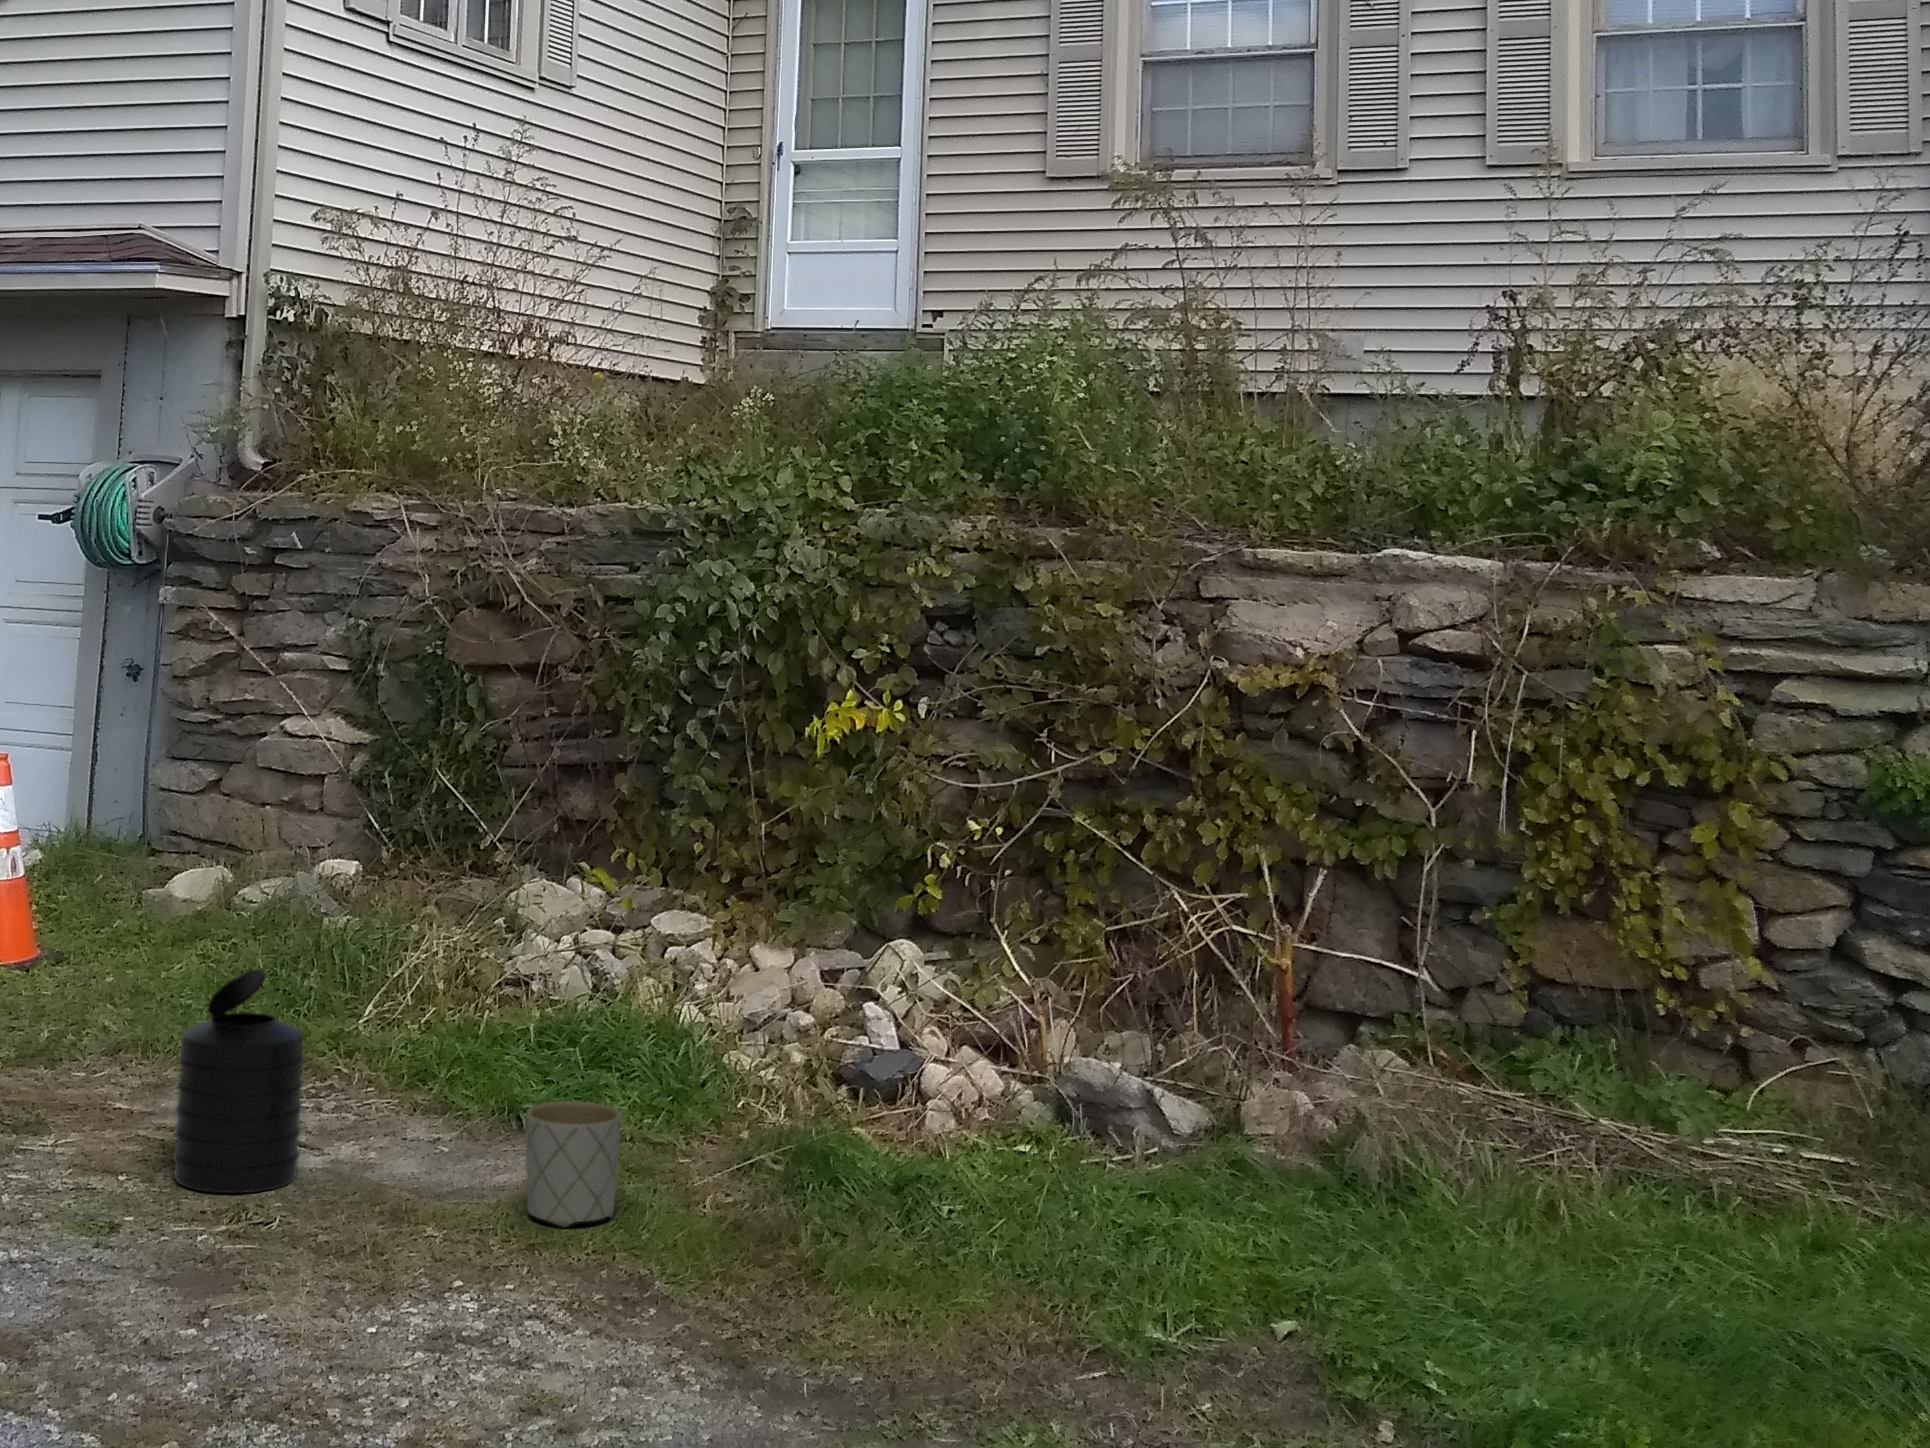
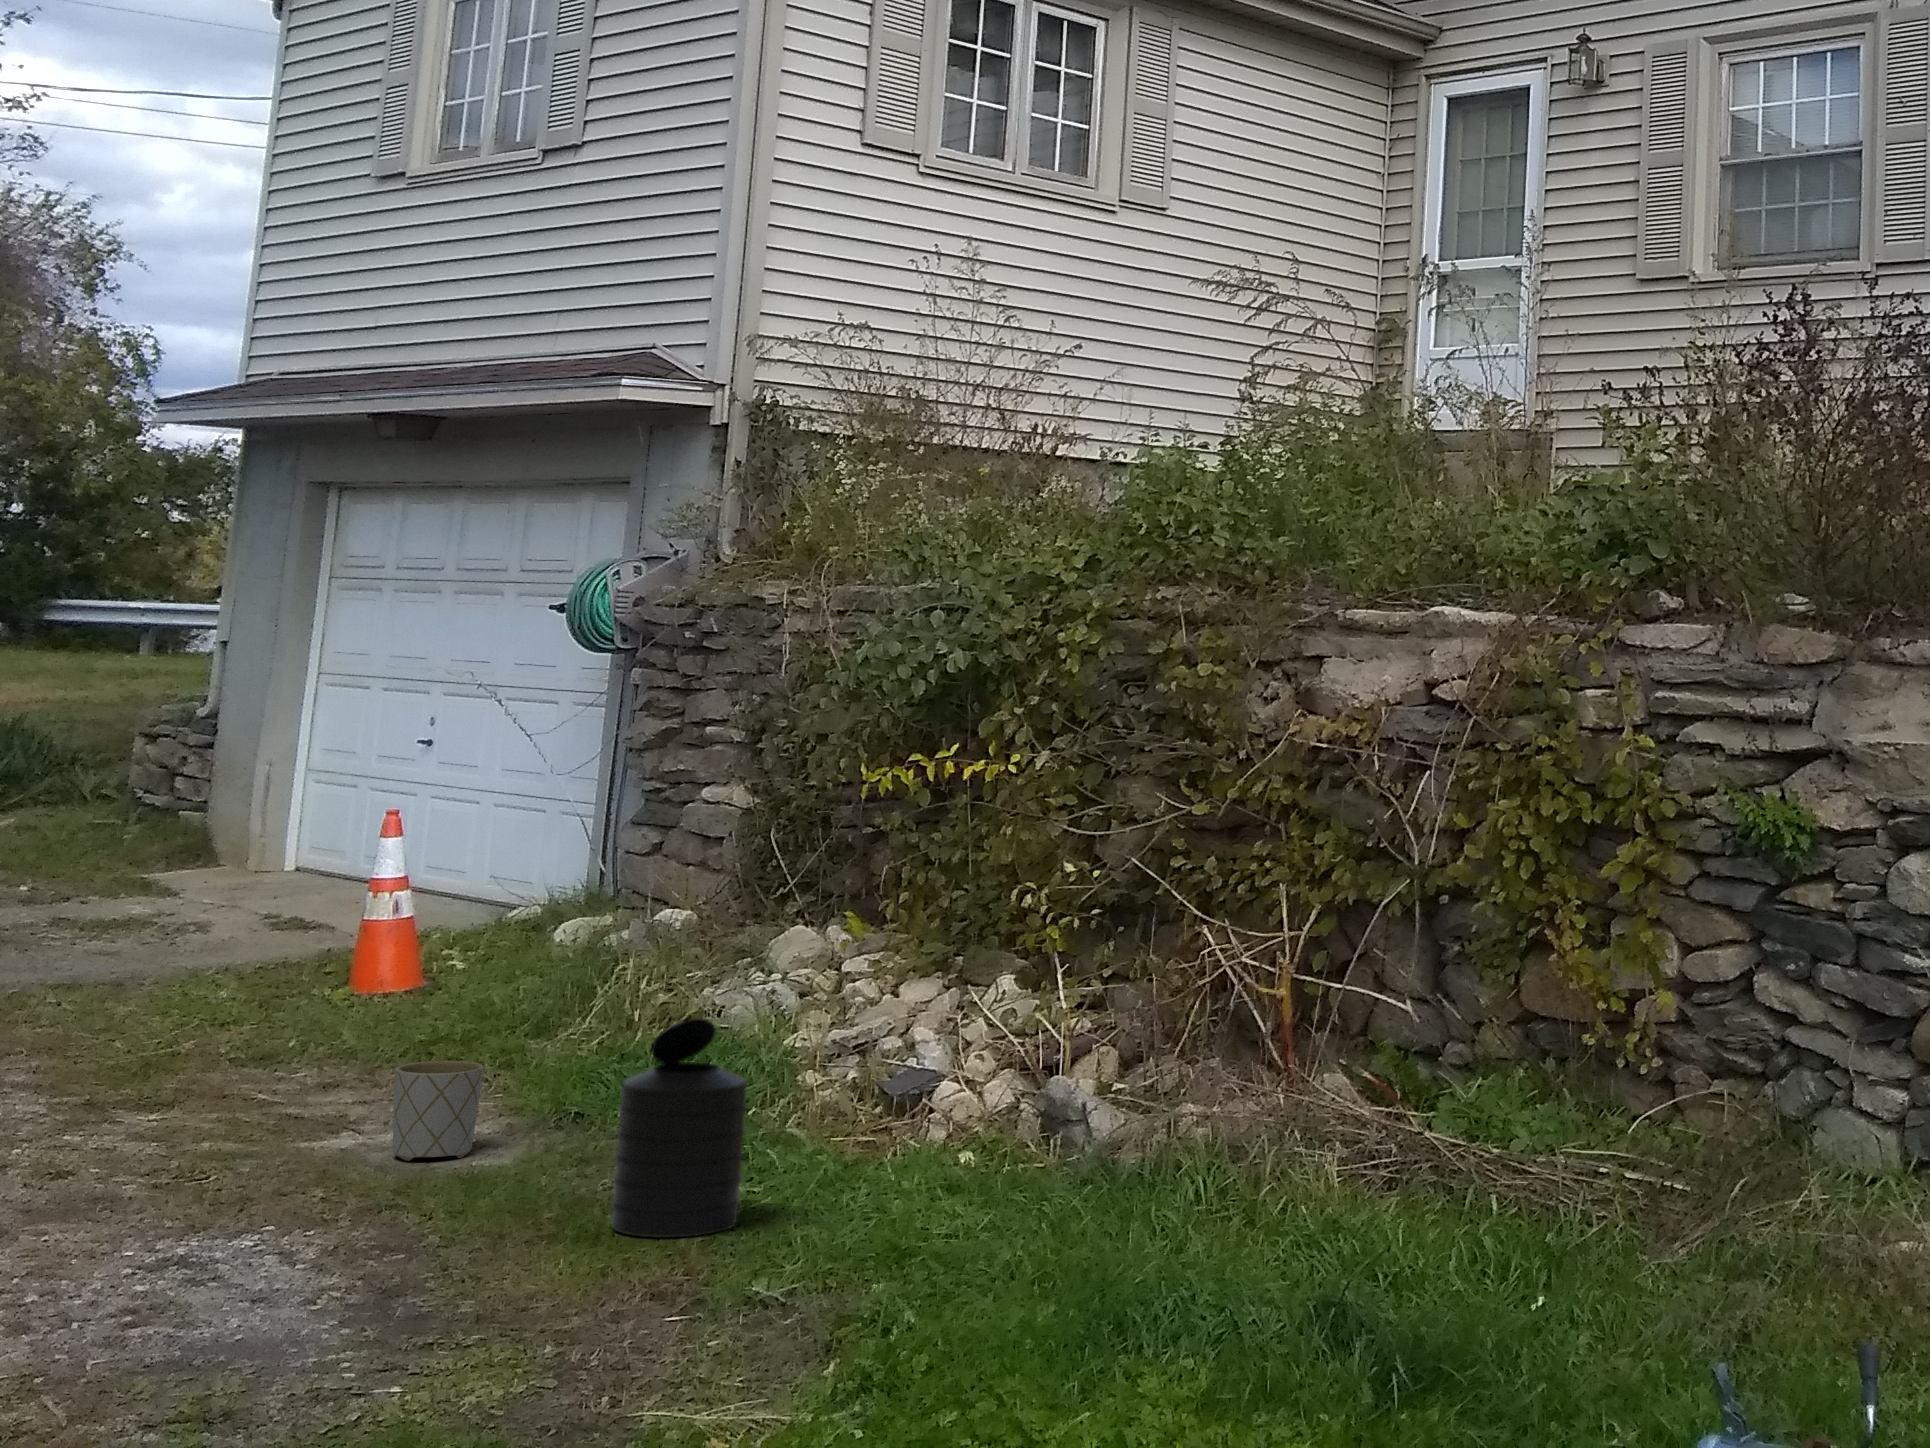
trash can: present [173,969,304,1193] -> present [611,1018,747,1238]

